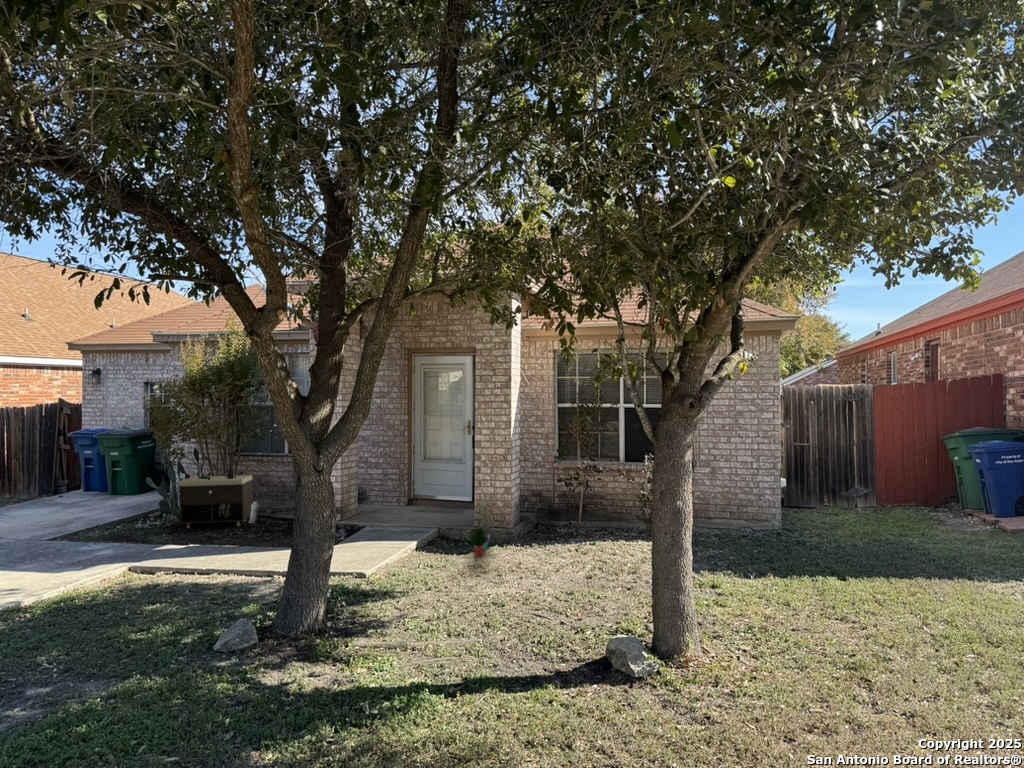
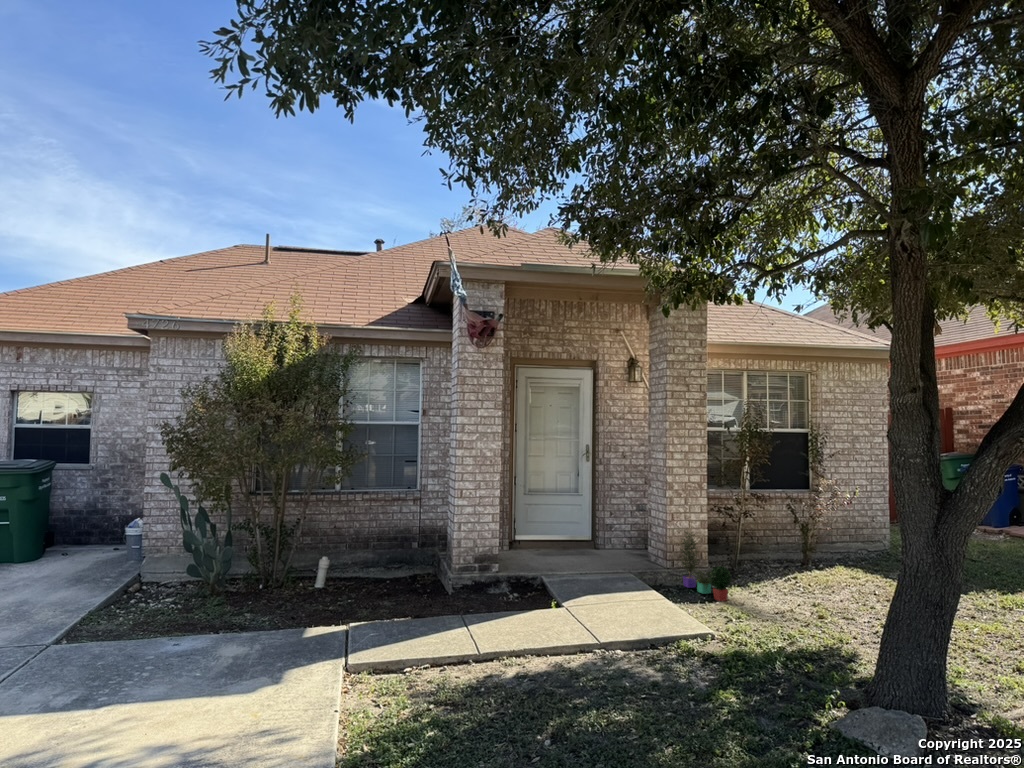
storage bench: present [178,475,253,528] -> none [233,520,332,602]

